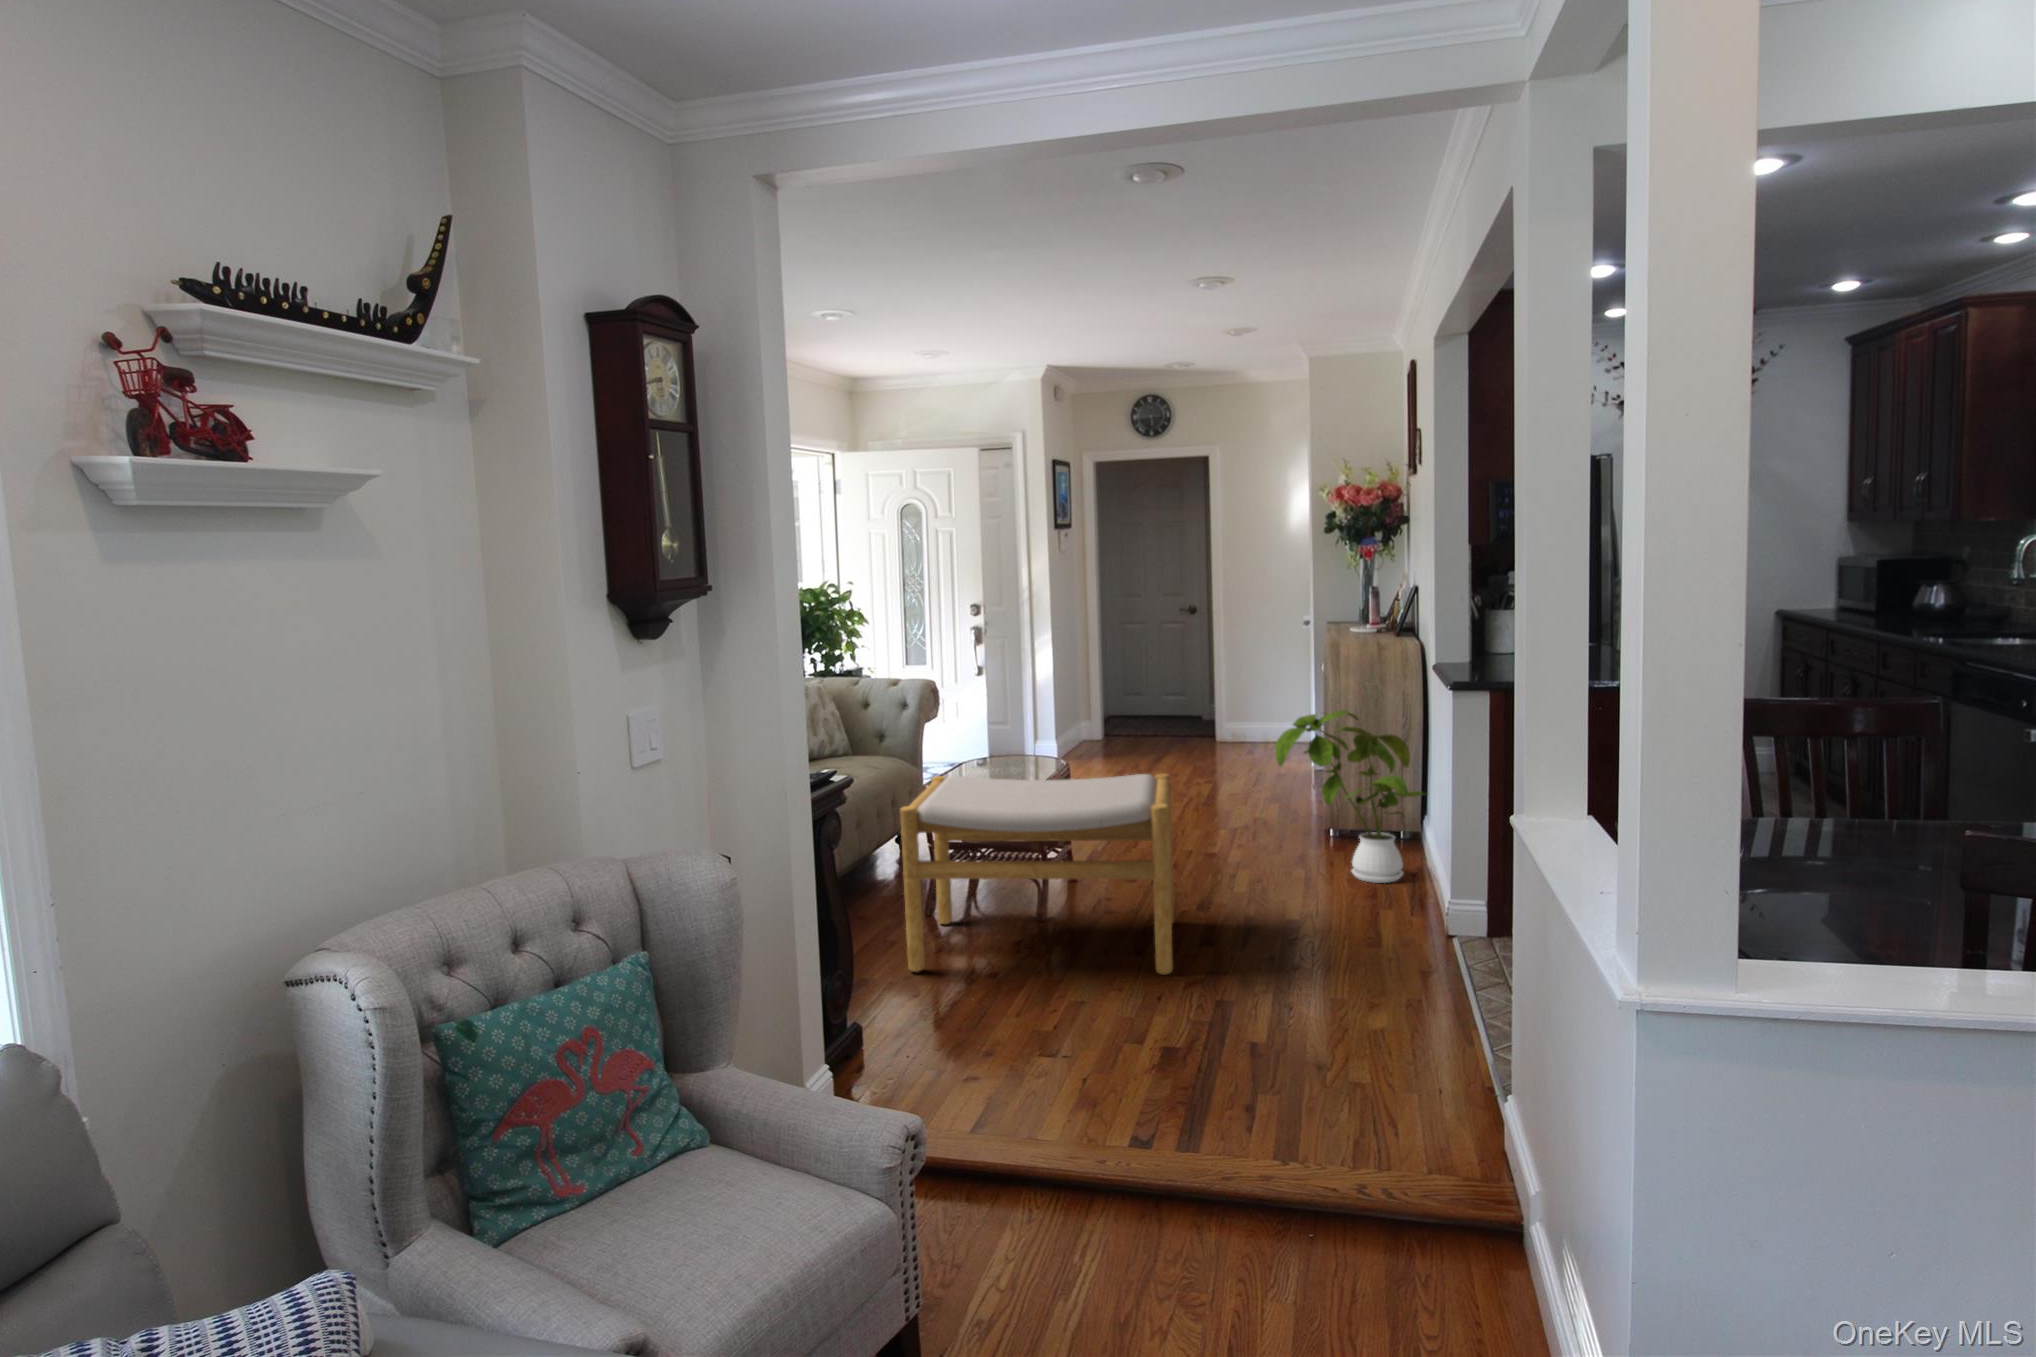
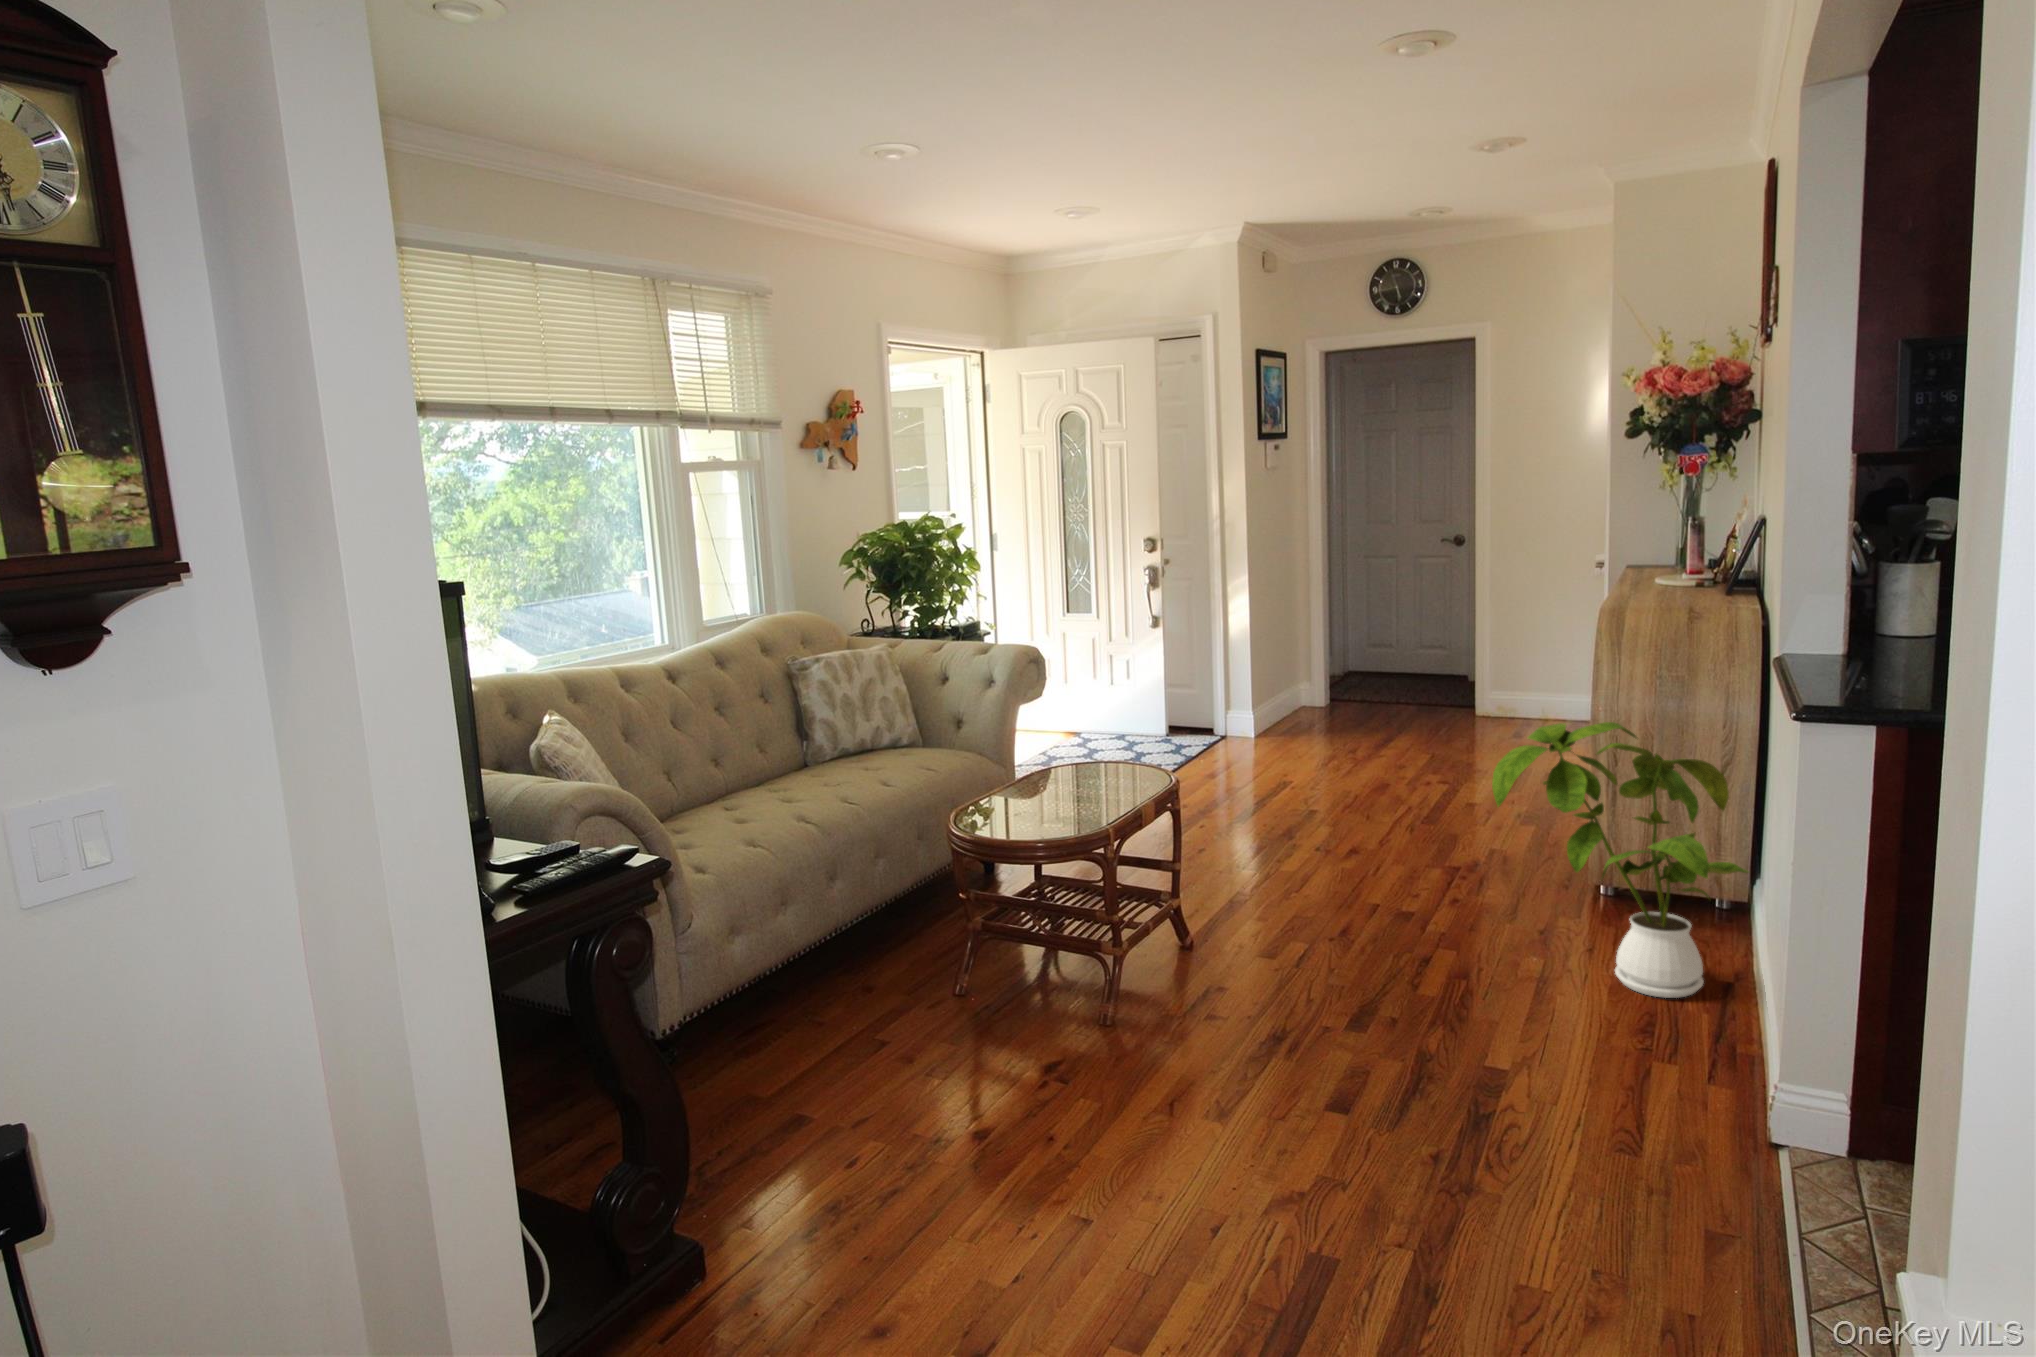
footstool: present [900,773,1174,975] -> none [856,802,1300,1163]

